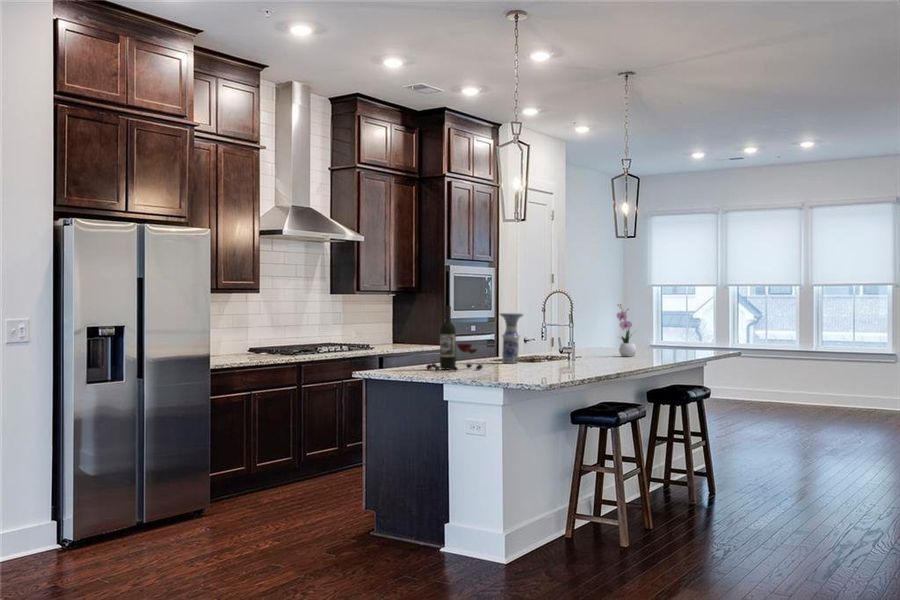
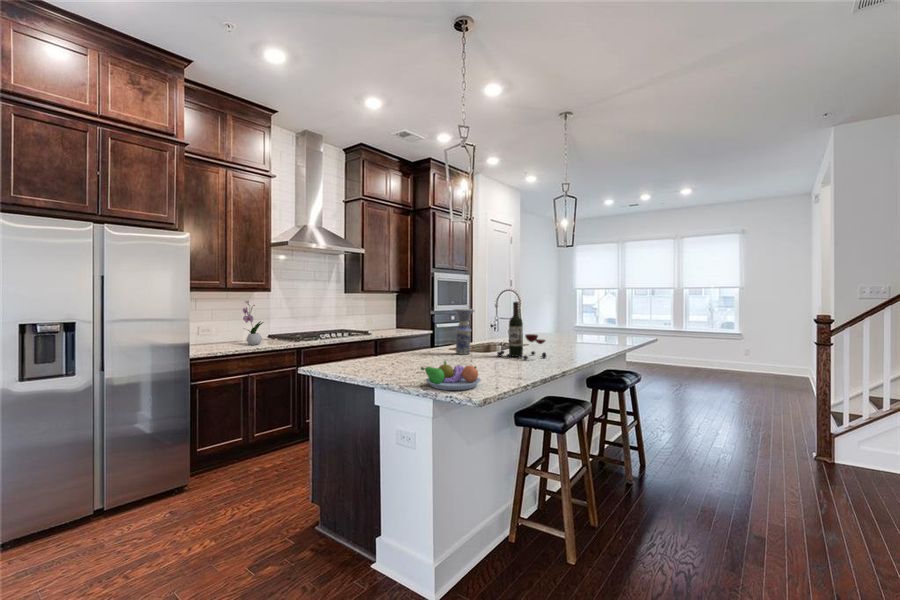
flower arrangement: present [617,304,637,357] -> present [243,301,263,345]
wine bottle: present [426,306,482,371] -> present [497,302,546,360]
fruit bowl: none [492,357,546,379] -> present [421,361,481,390]

